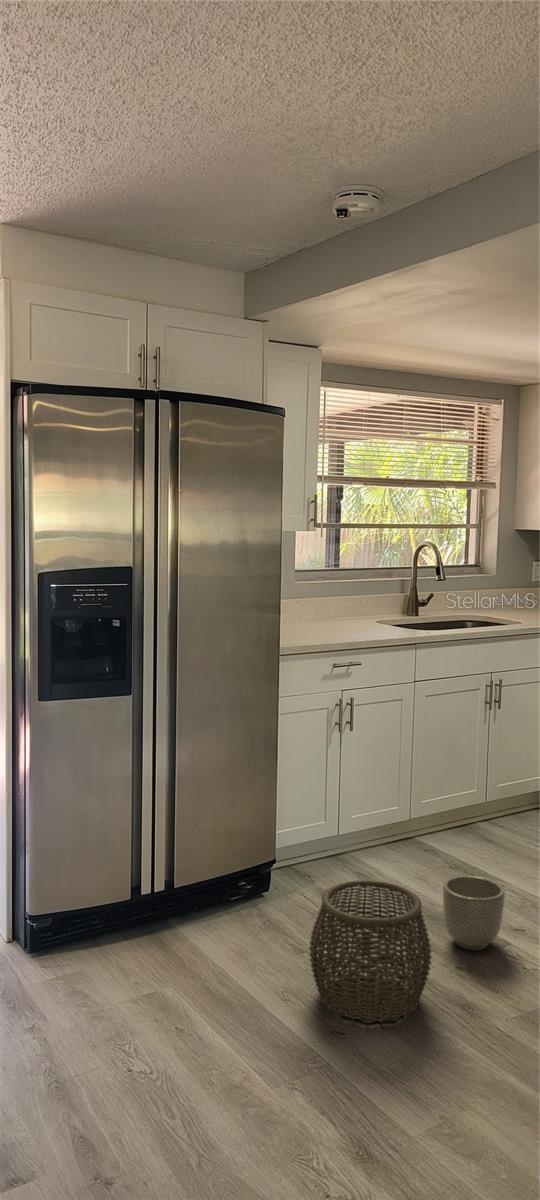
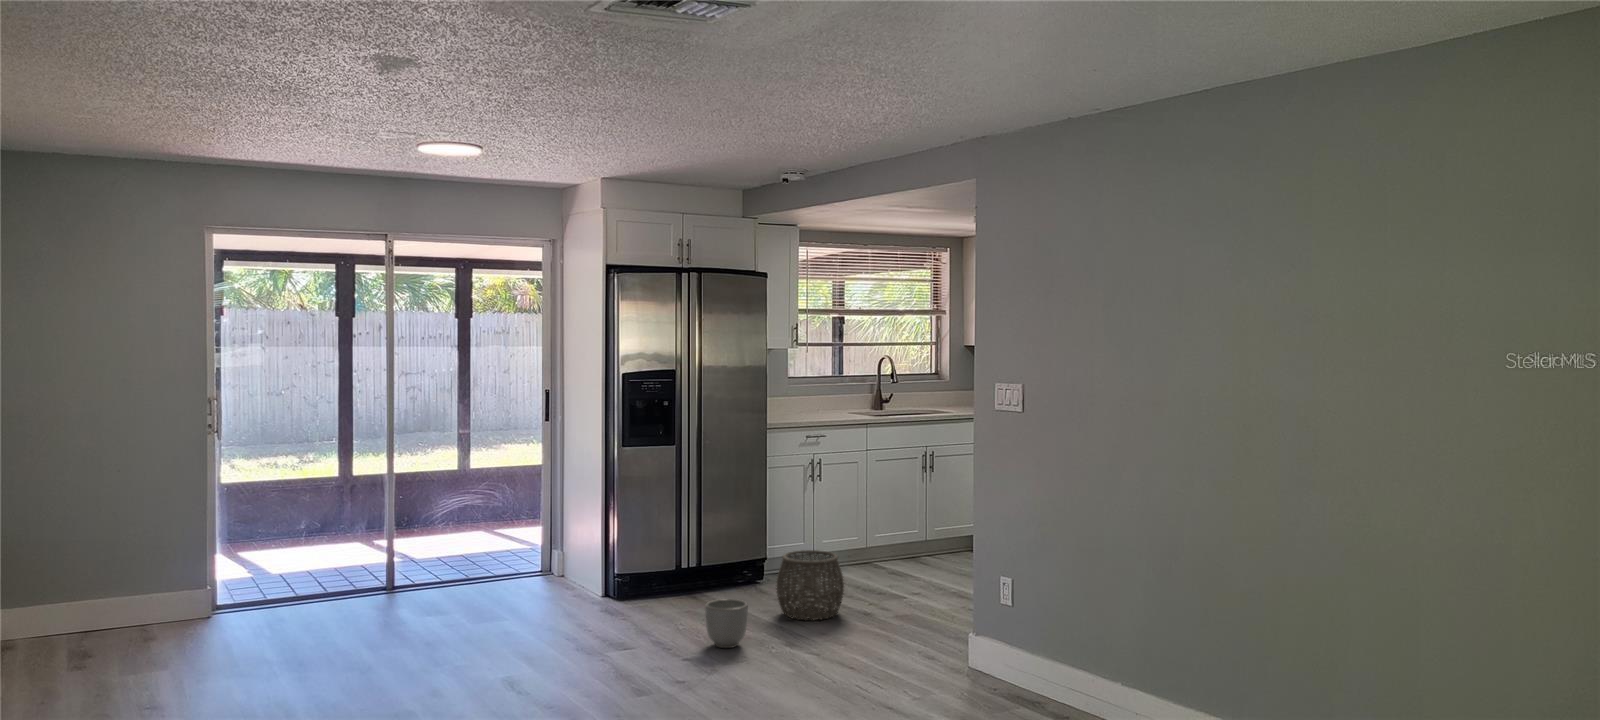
planter: present [443,876,505,950] -> present [705,599,748,648]

